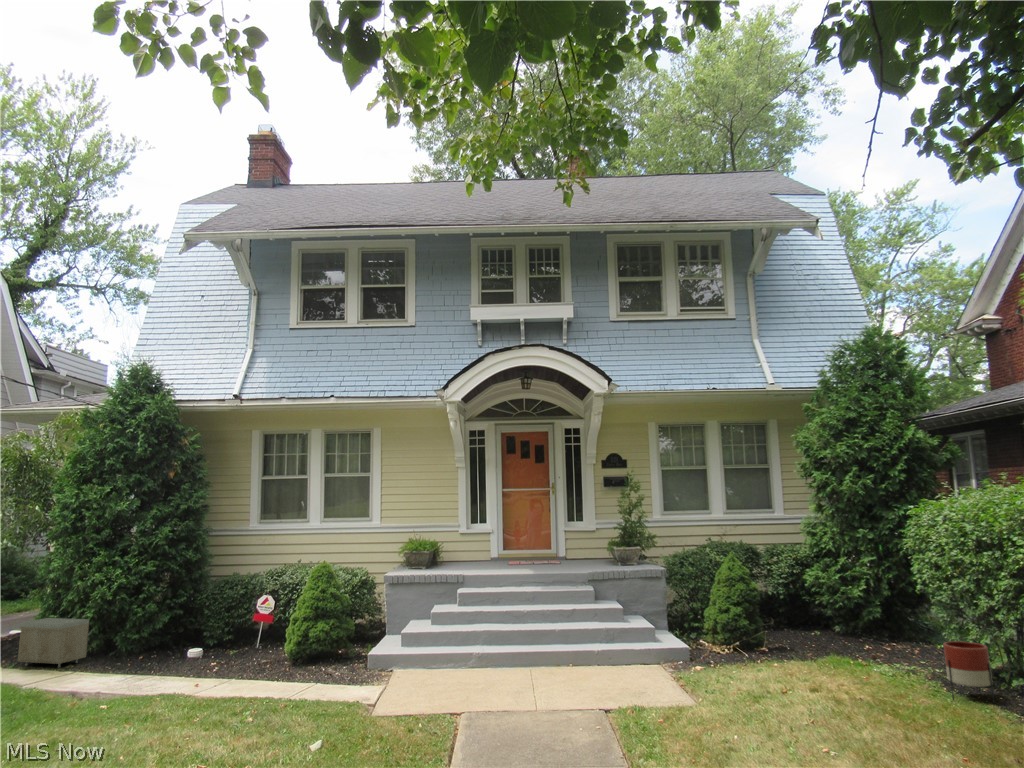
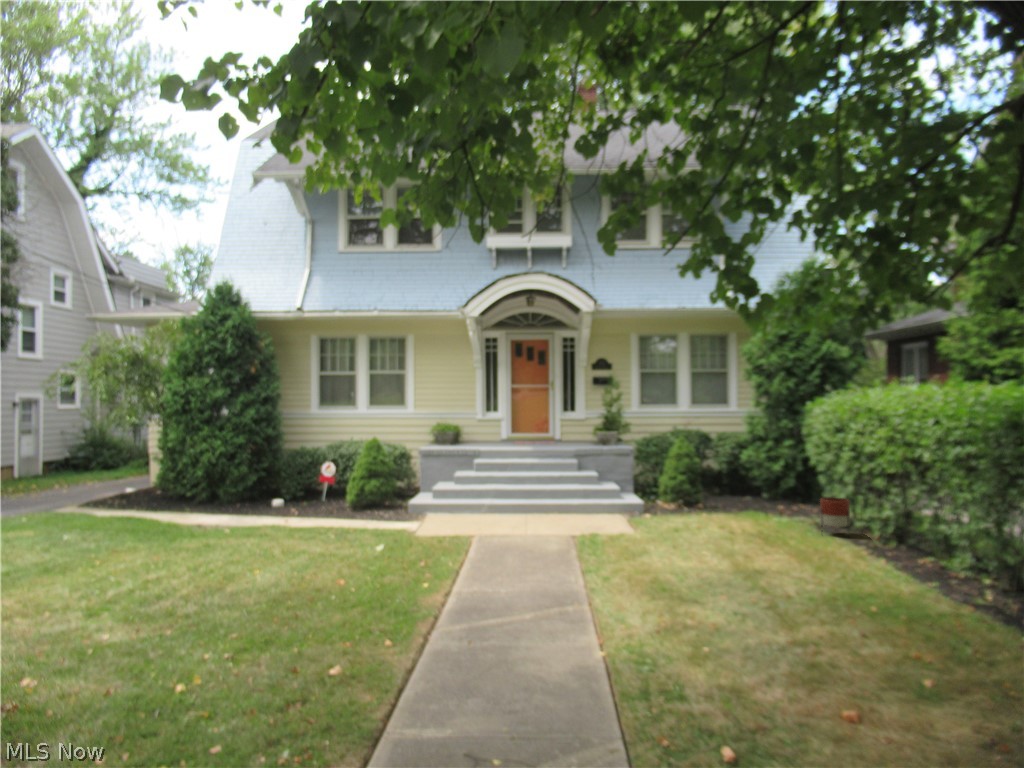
storage bench: present [18,618,89,668] -> none [151,475,201,509]

